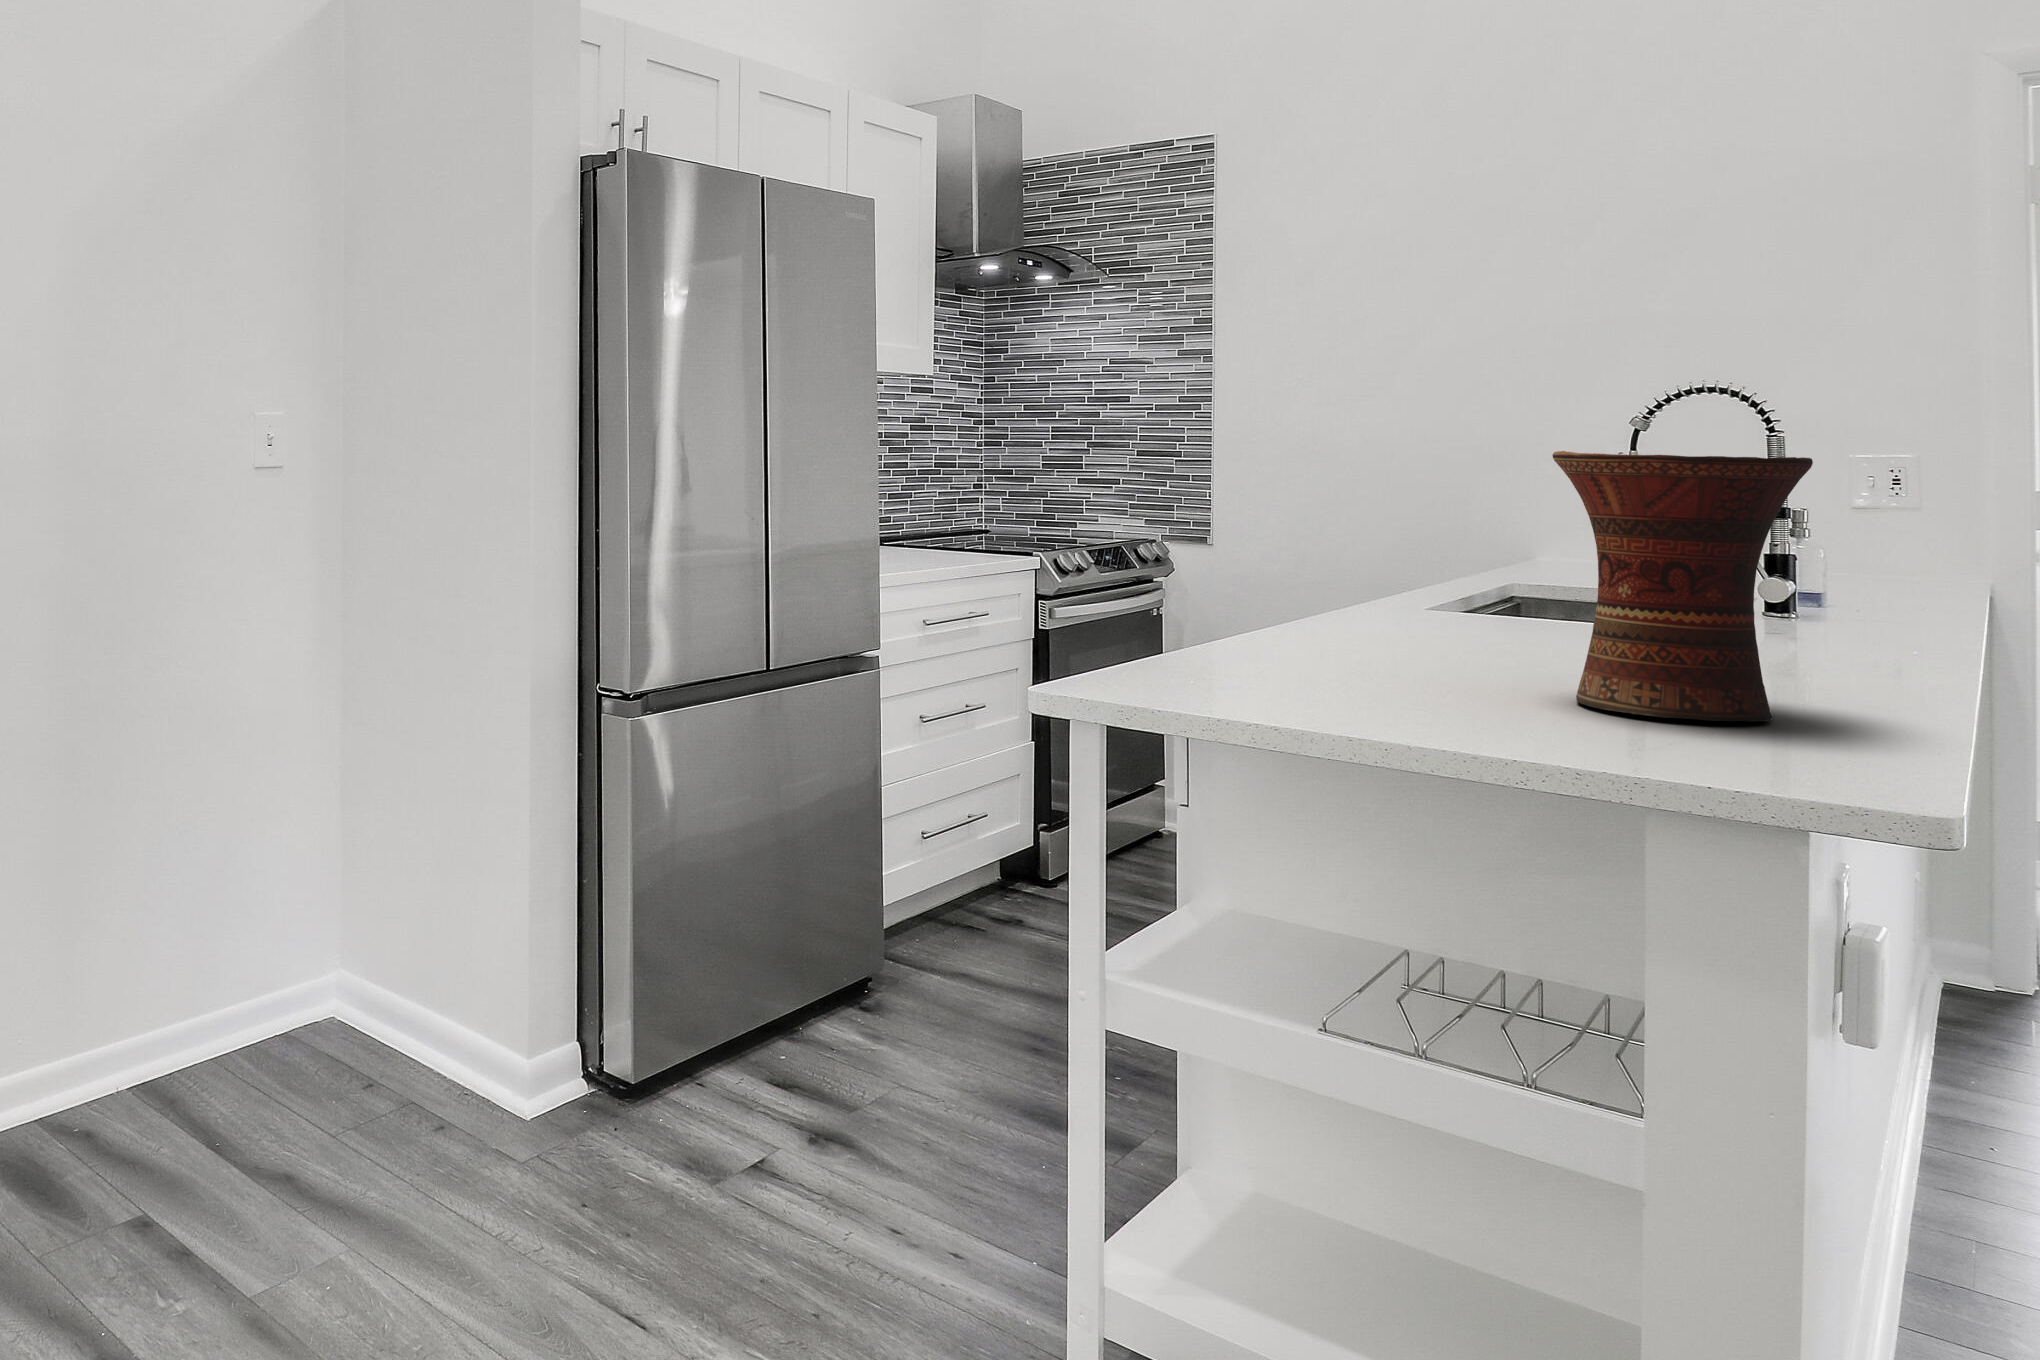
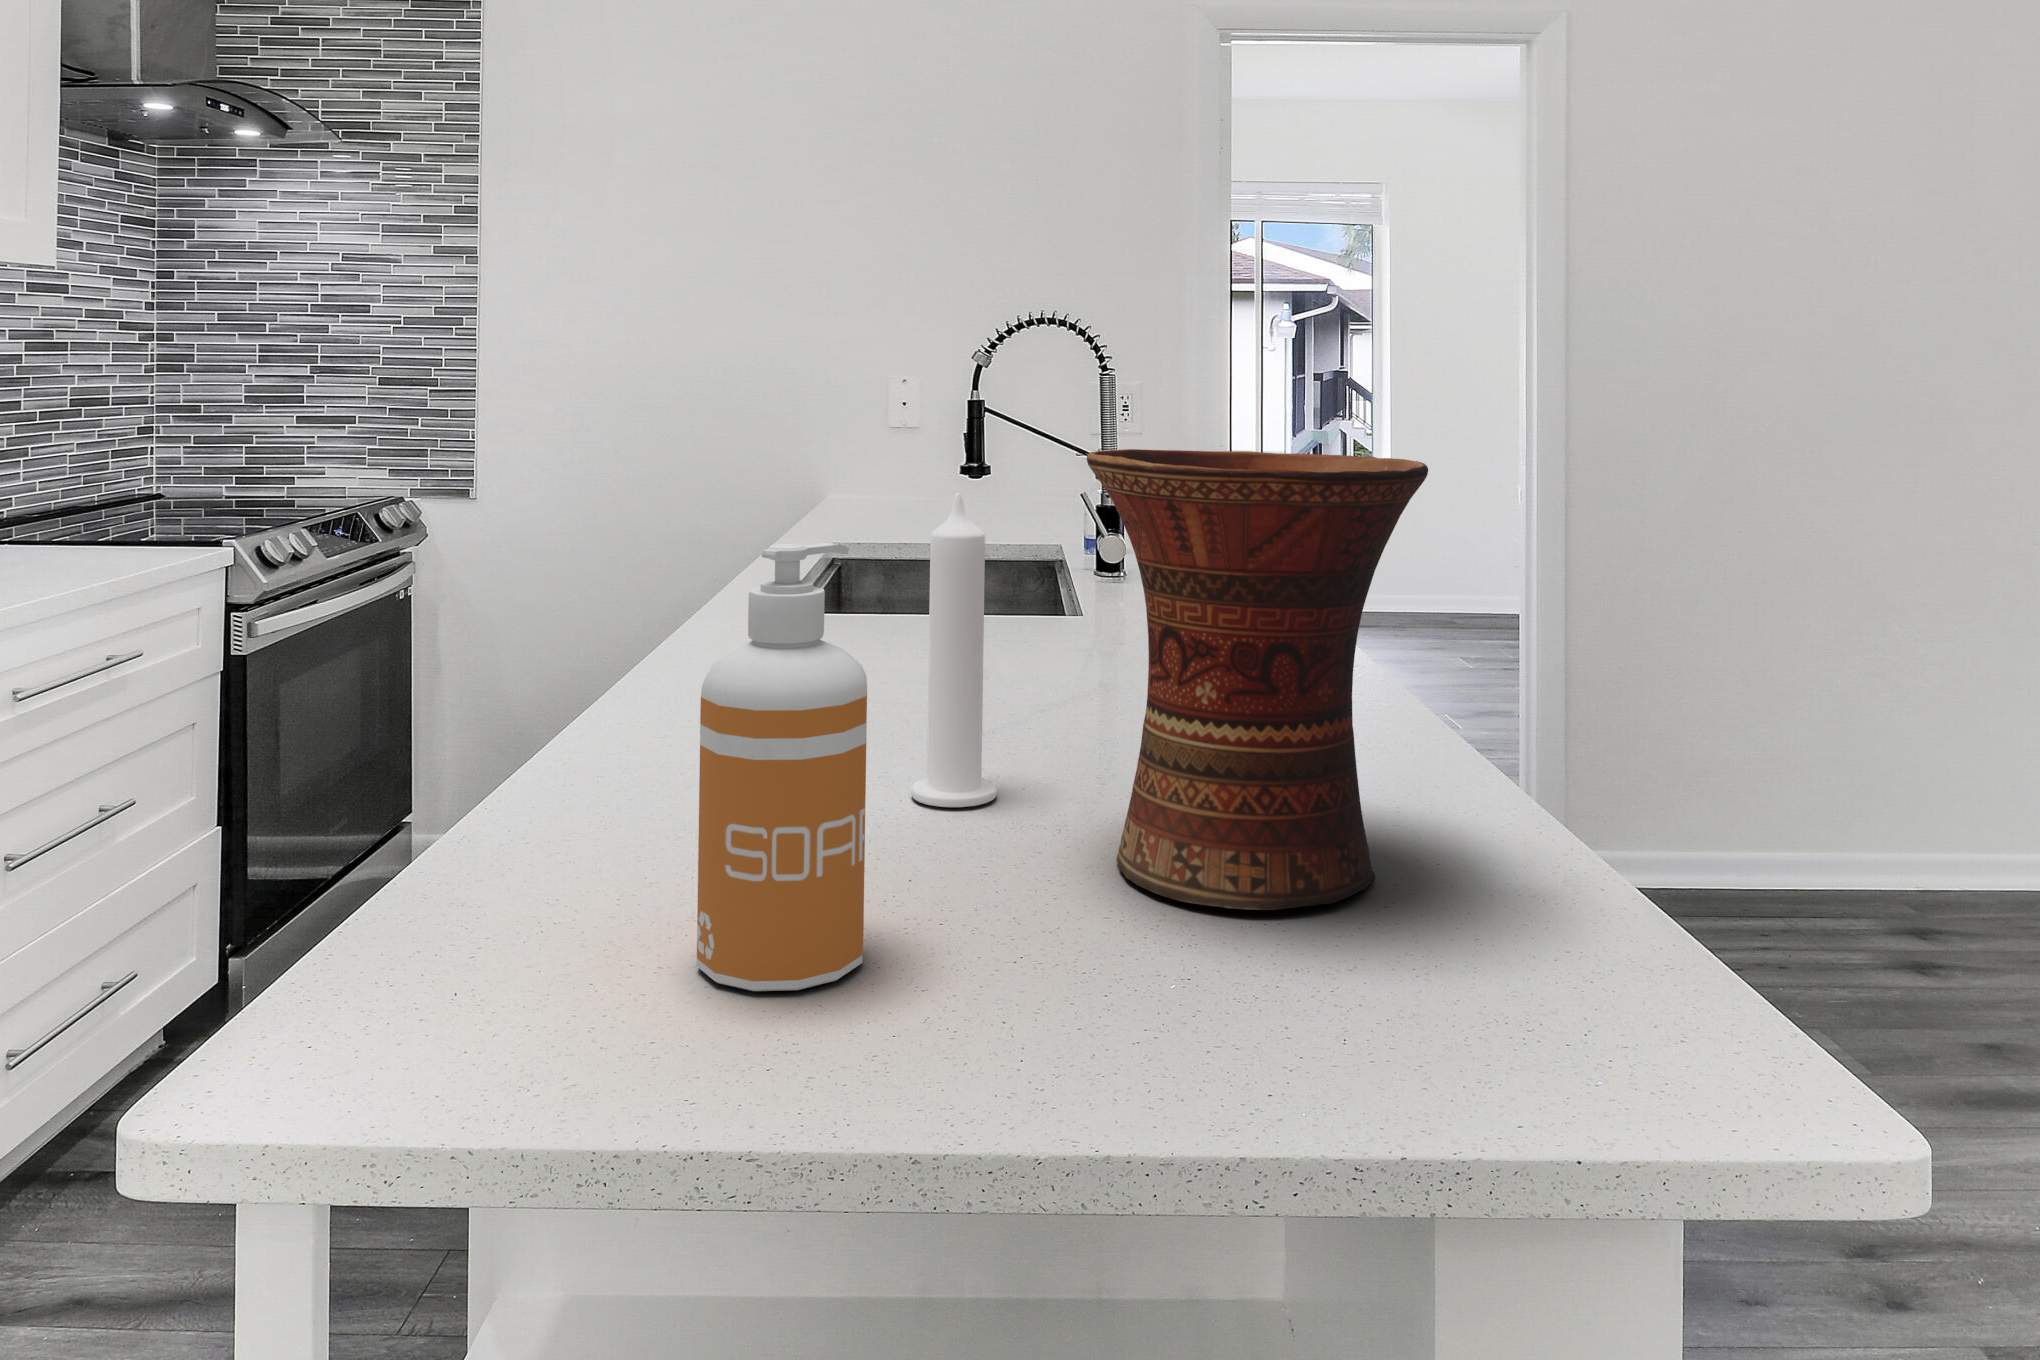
candle: none [1460,485,1522,676] -> present [911,493,997,807]
soap dispenser: none [1292,488,1386,701] -> present [697,543,867,991]

